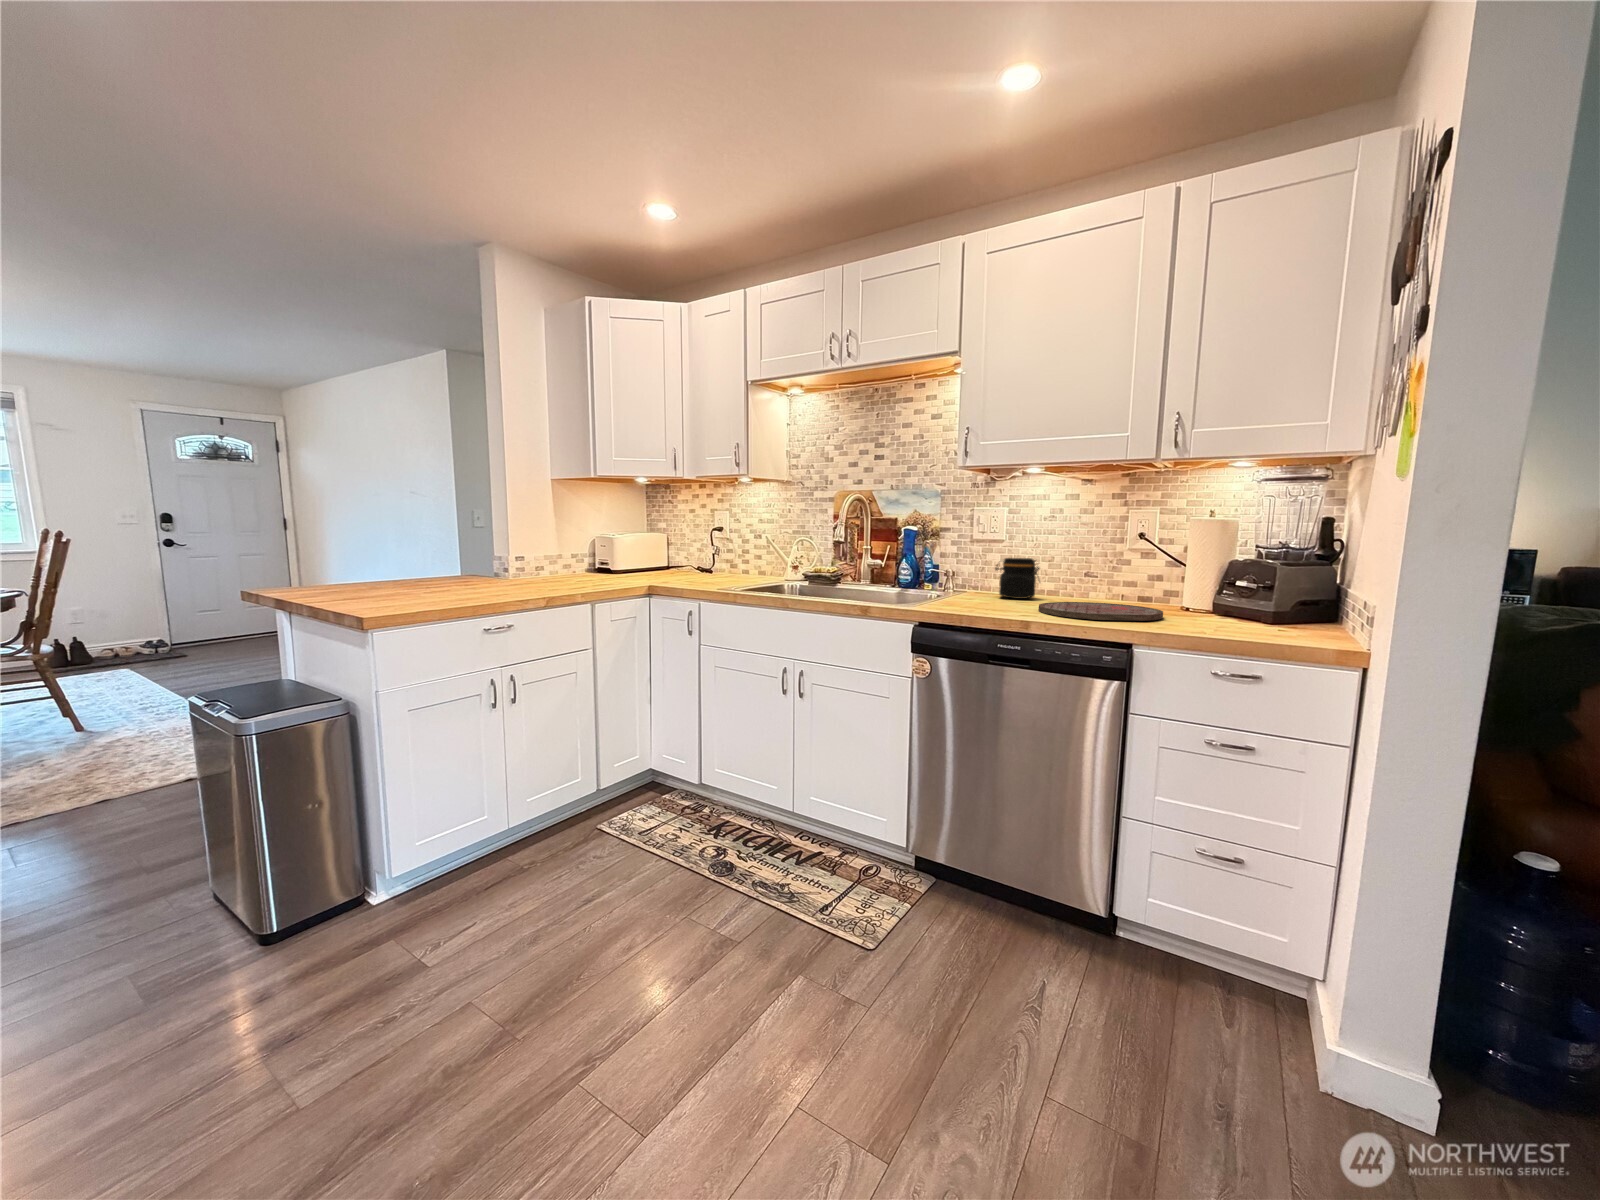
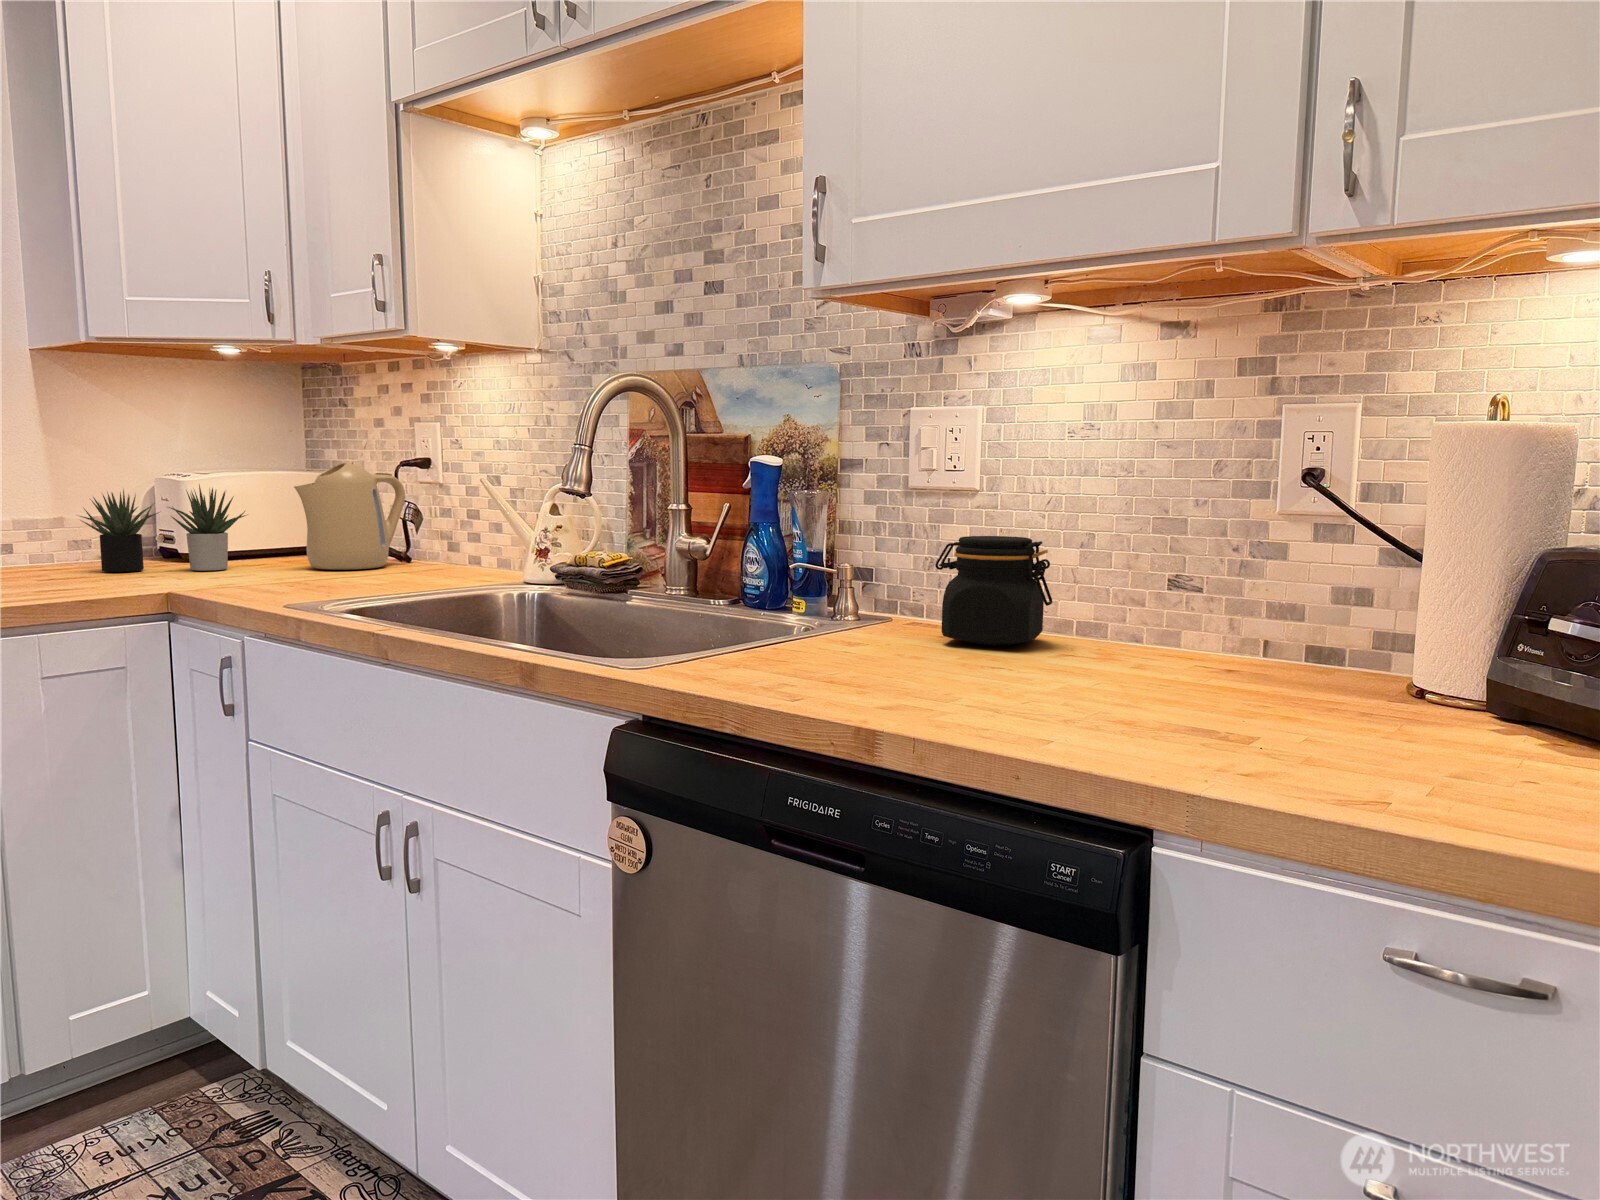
kettle: none [672,529,713,576] -> present [294,463,405,570]
succulent plant: none [578,538,651,577] -> present [78,484,246,572]
cutting board: present [1039,602,1163,621] -> none [971,663,1315,745]

